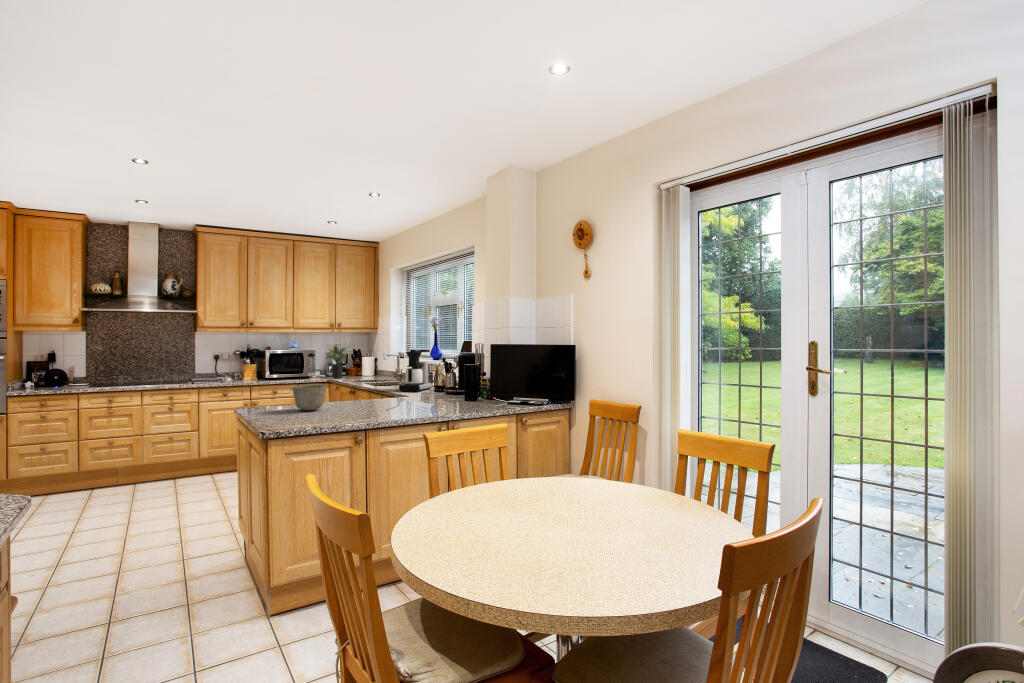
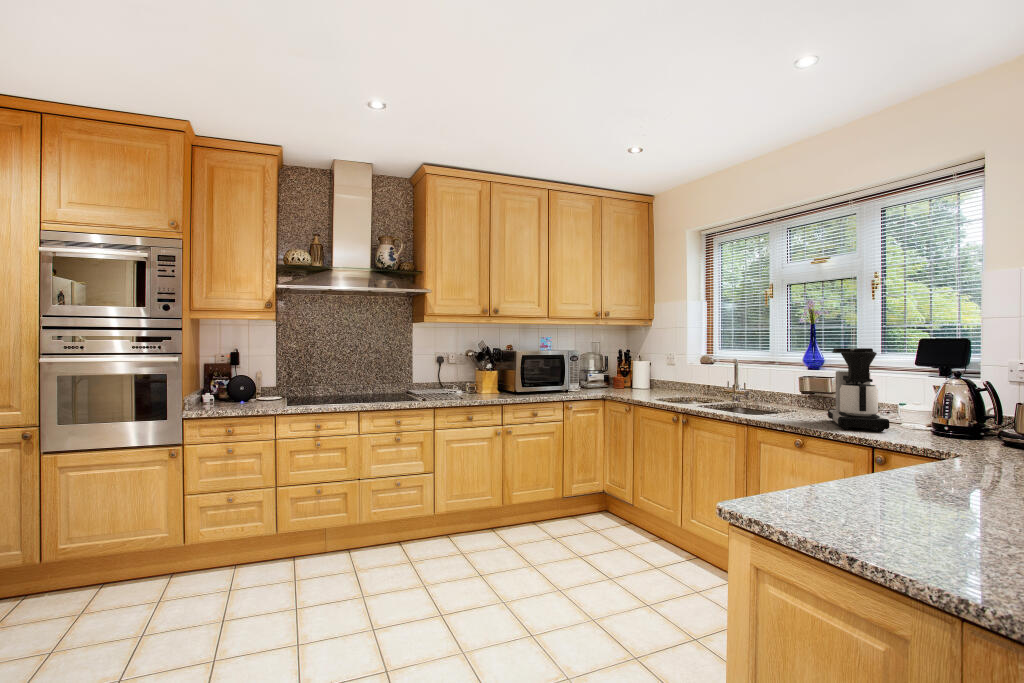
potted plant: present [327,346,349,378] -> none [587,344,633,394]
ceramic bowl: present [292,385,327,410] -> none [847,433,958,510]

